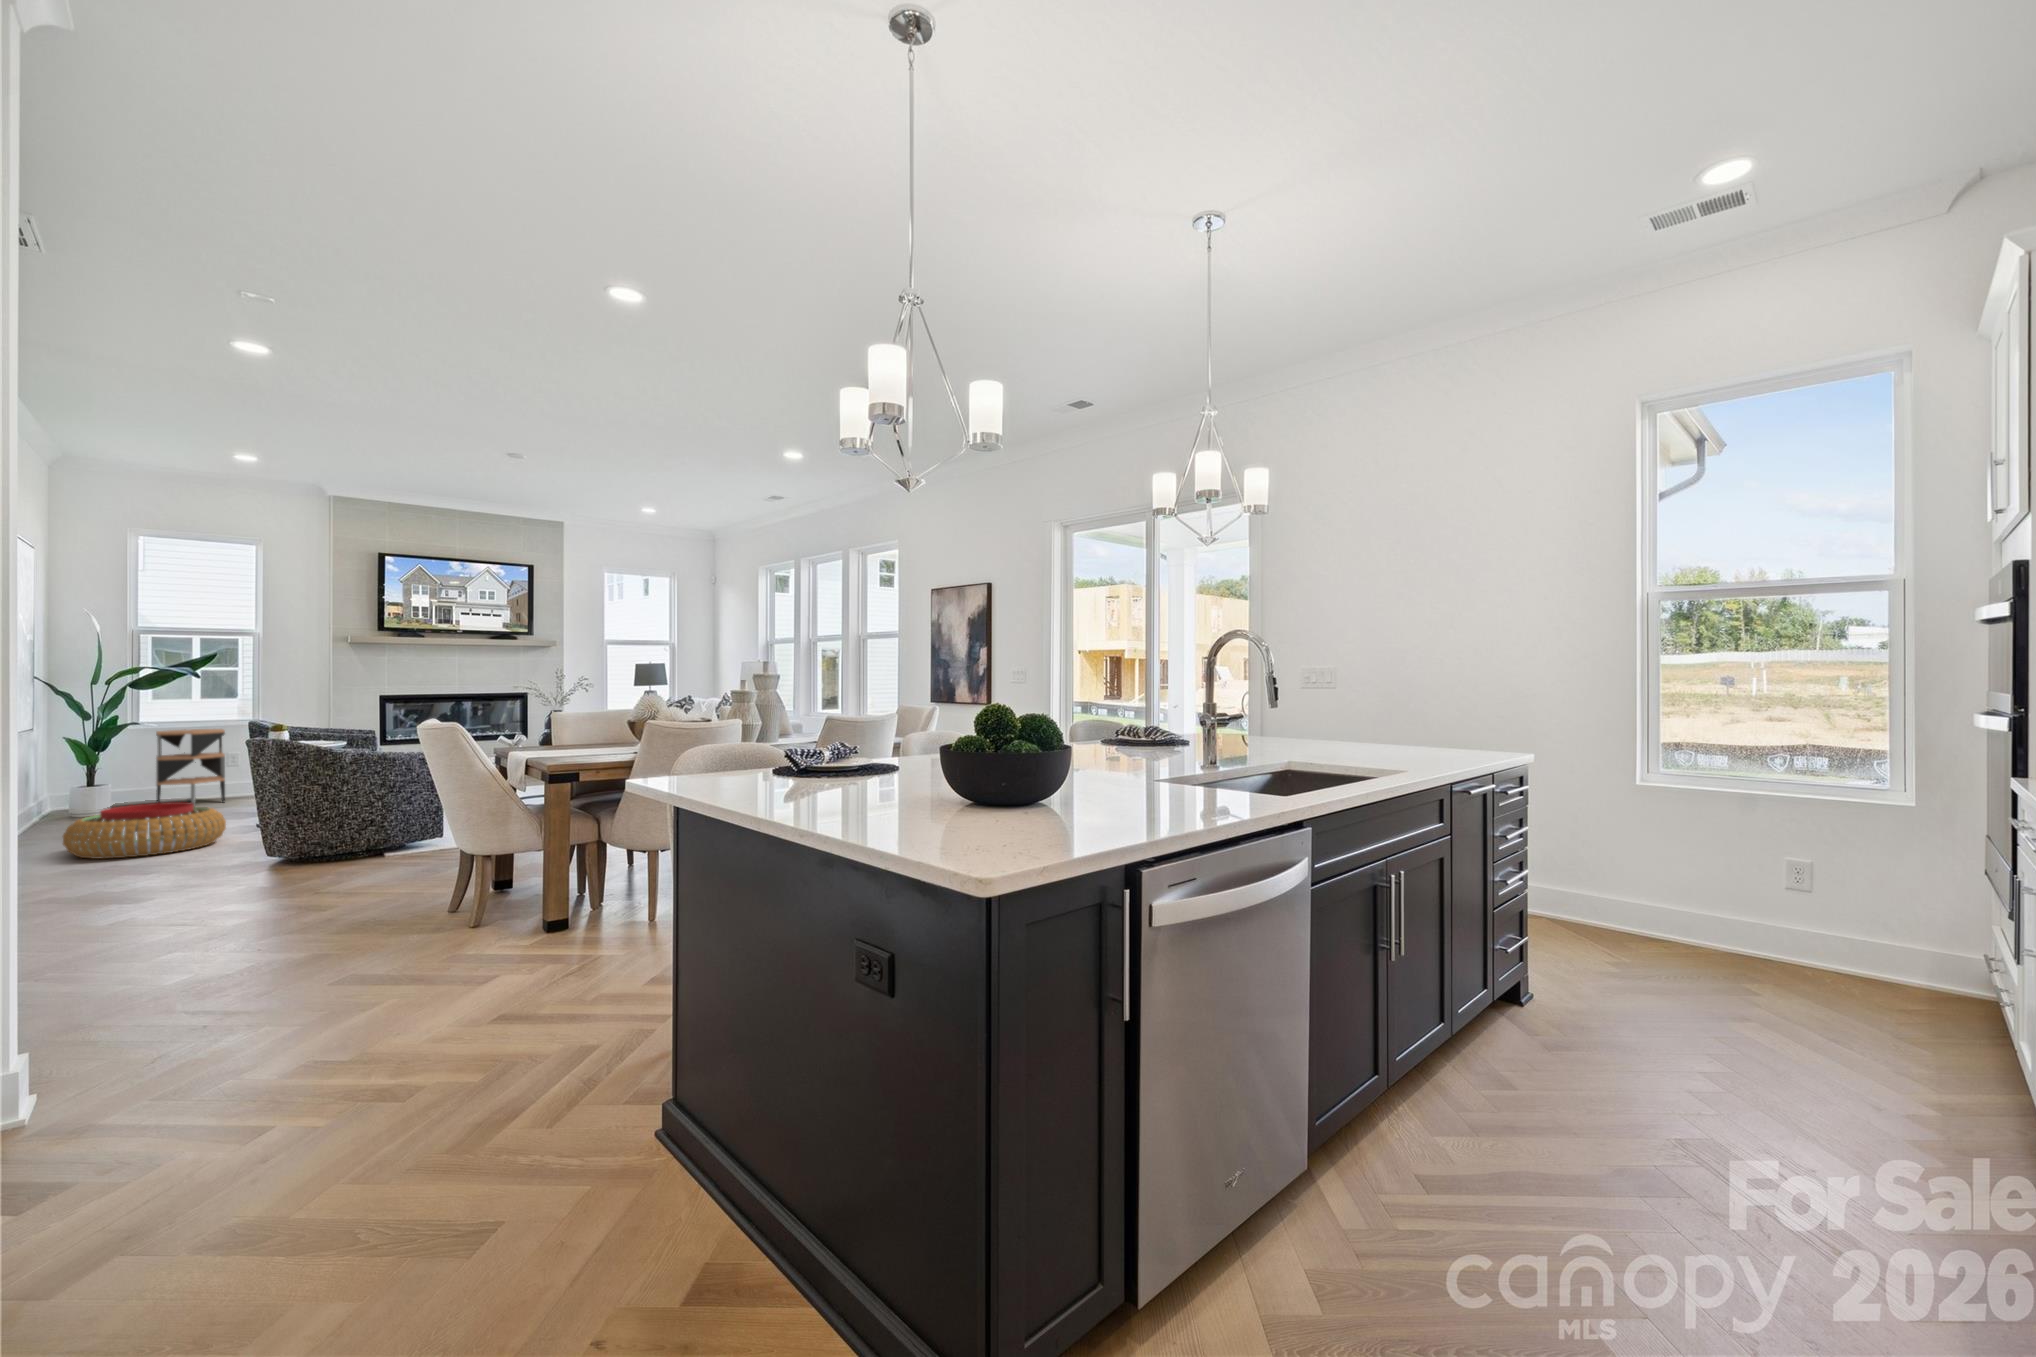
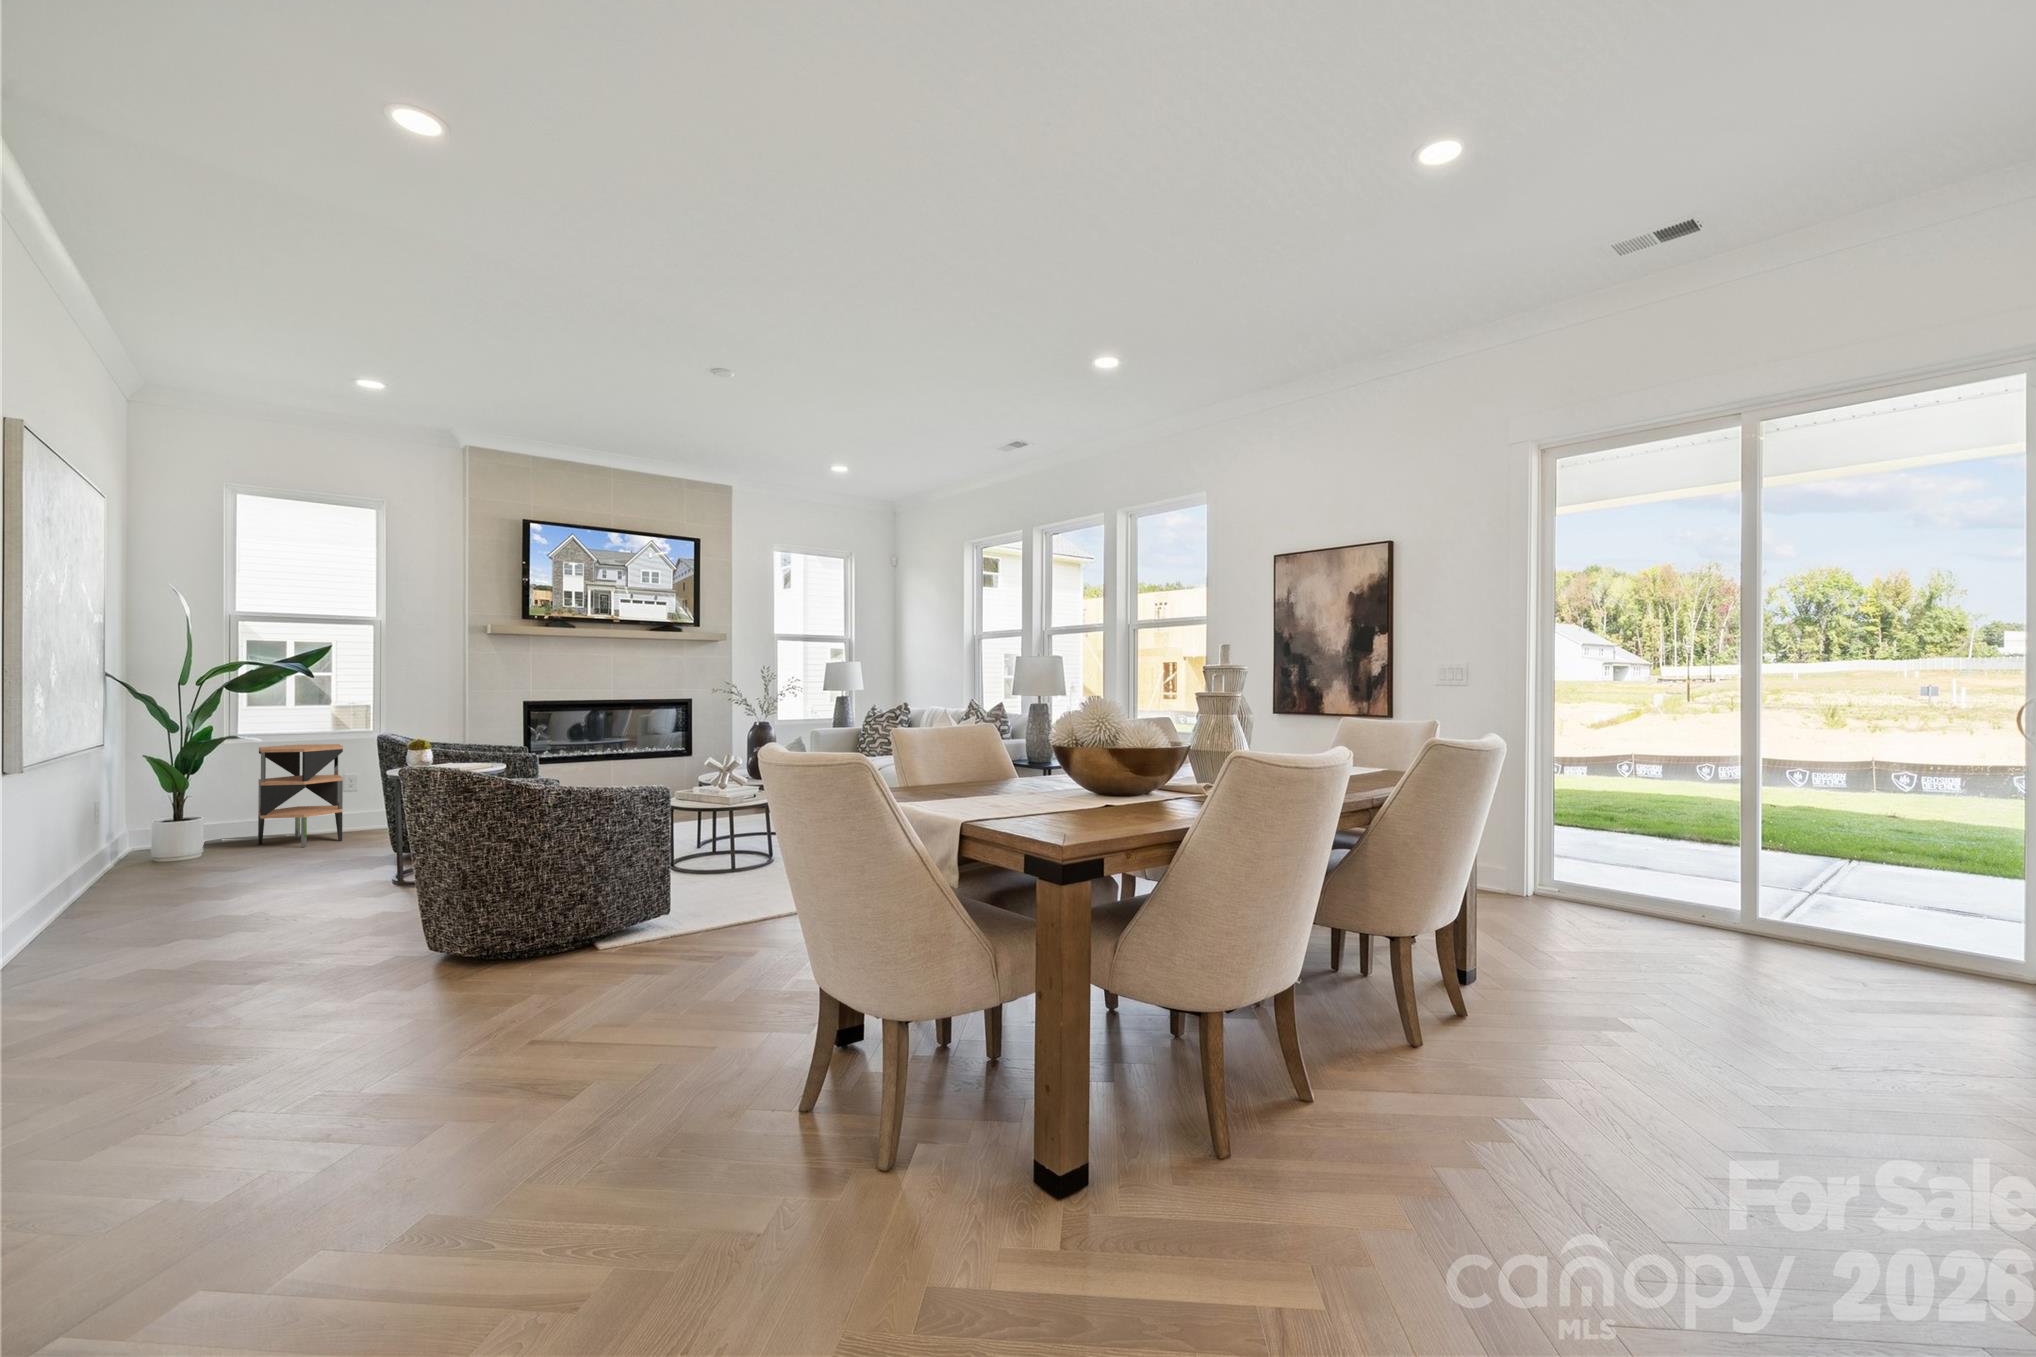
pouf: present [63,802,226,859] -> none [135,856,361,947]

